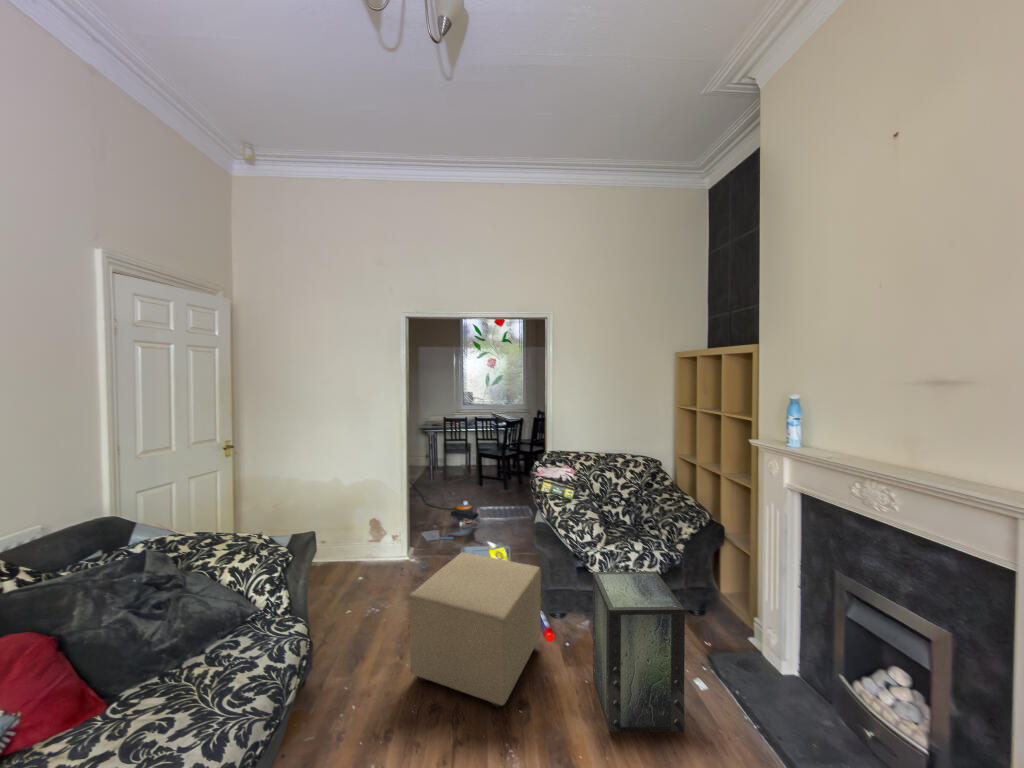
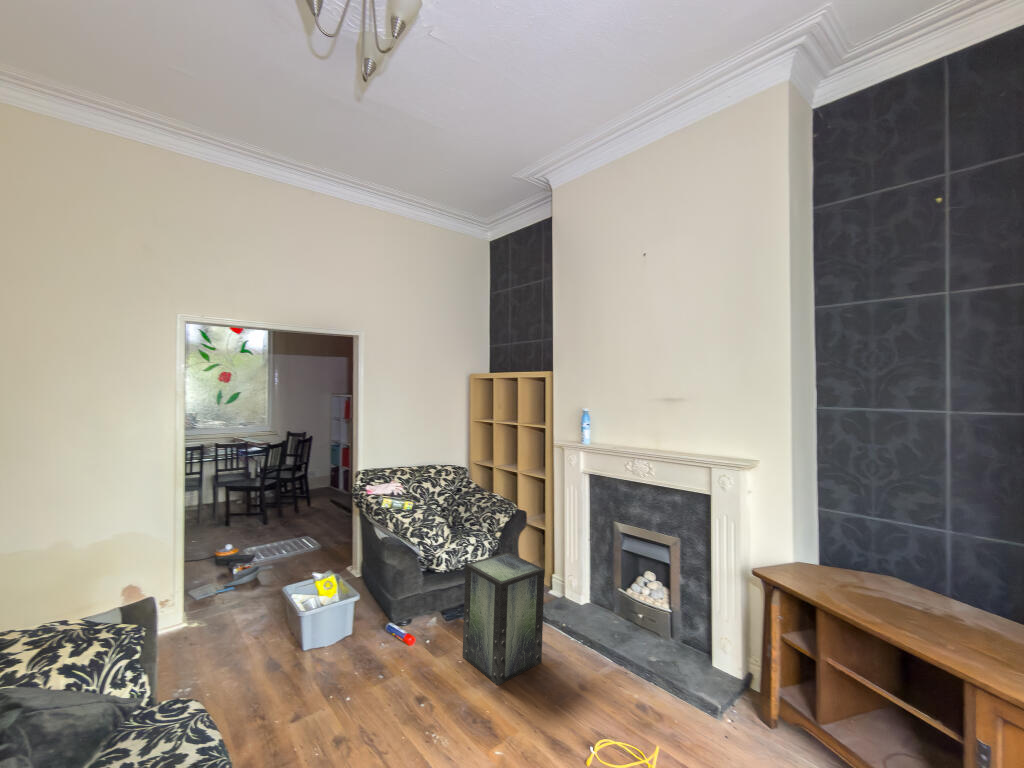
ottoman: present [409,552,541,707] -> none [292,576,416,730]

